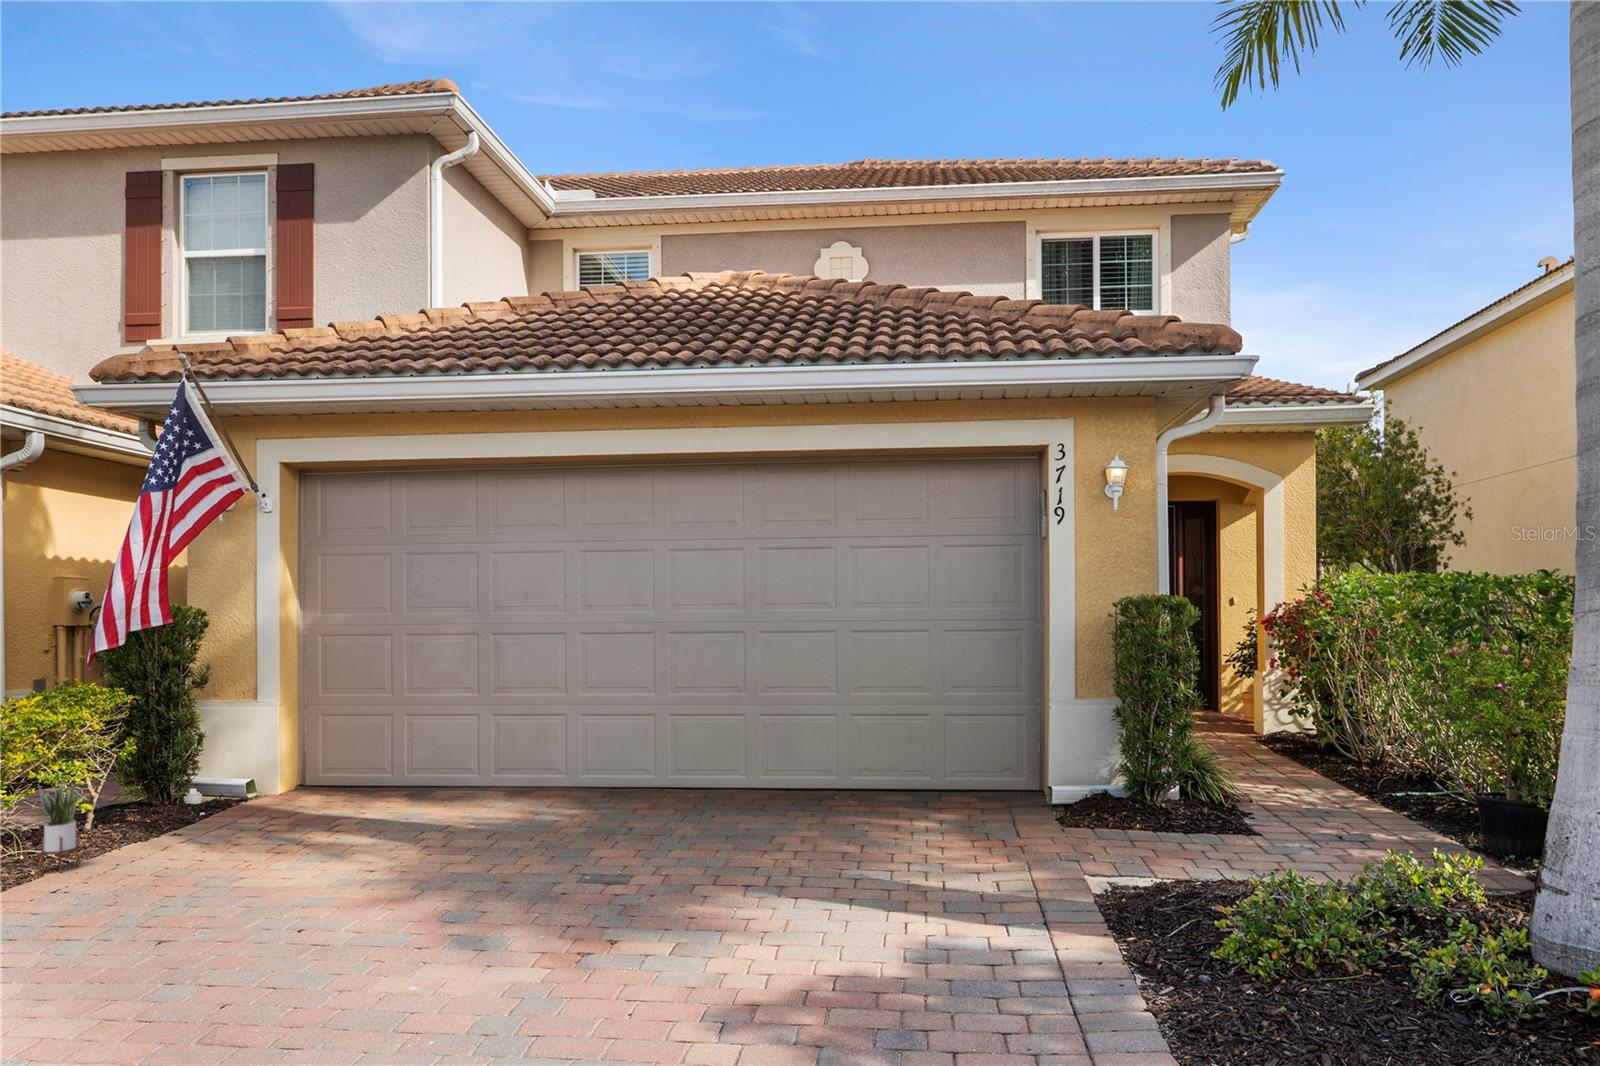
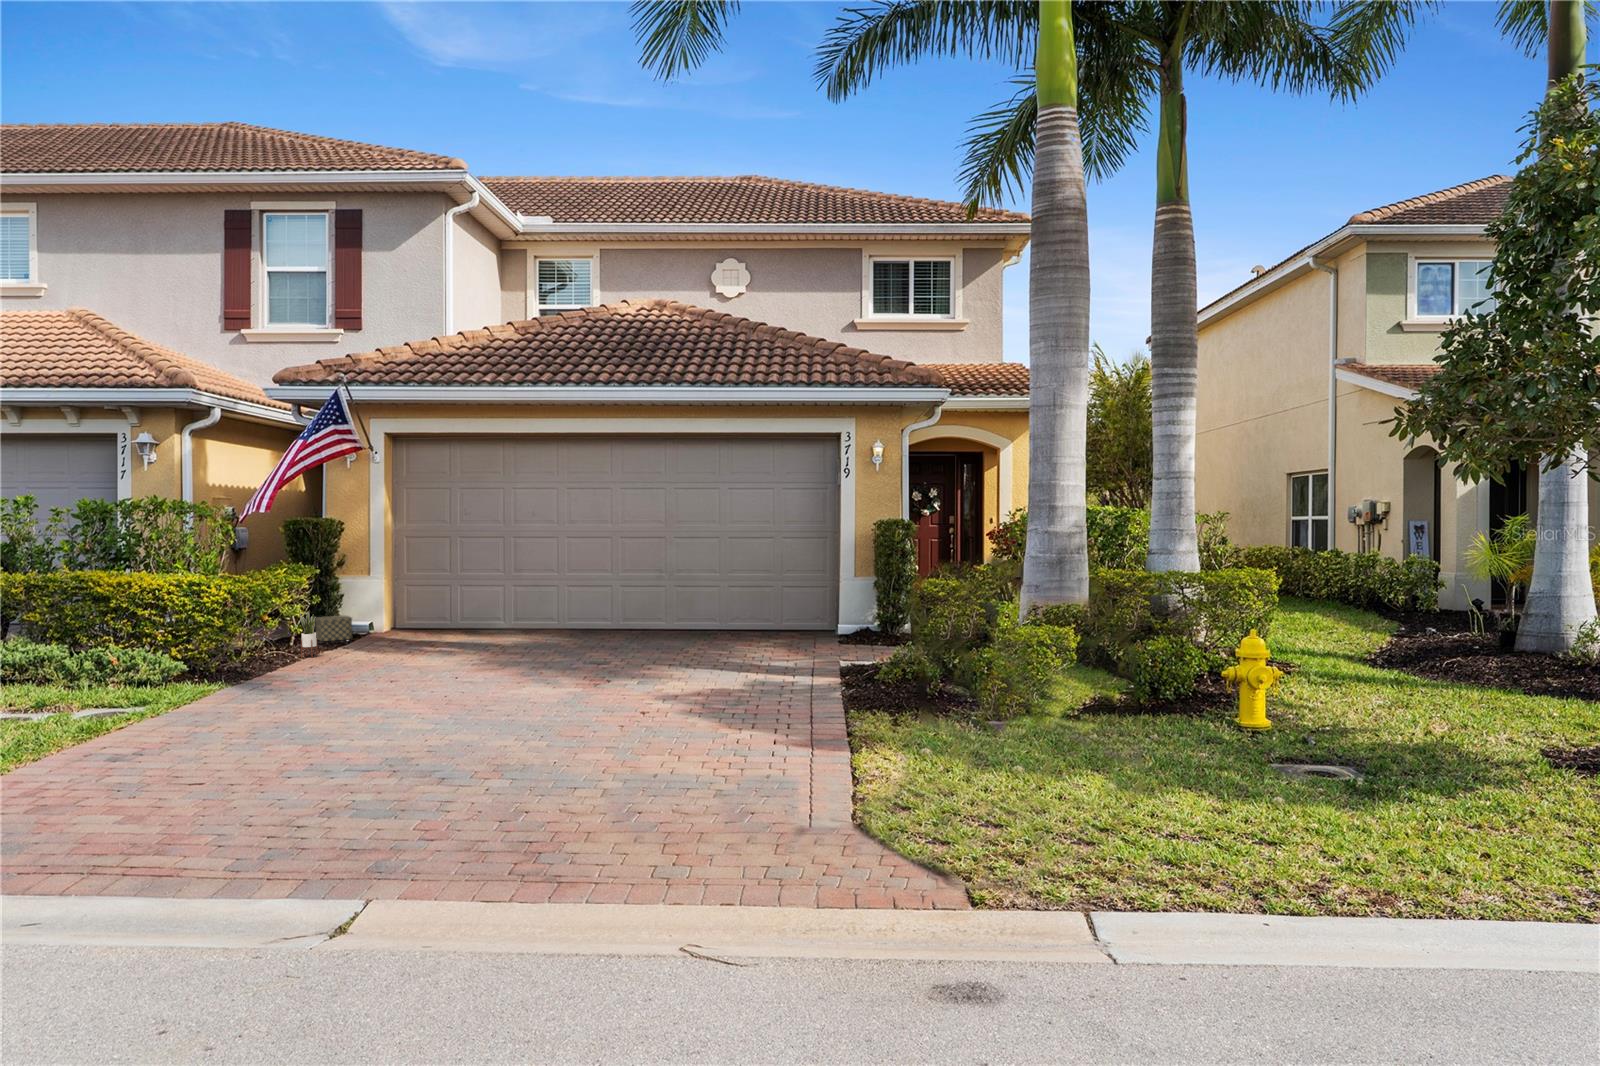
storage box: none [140,771,204,820] -> present [315,616,352,641]

